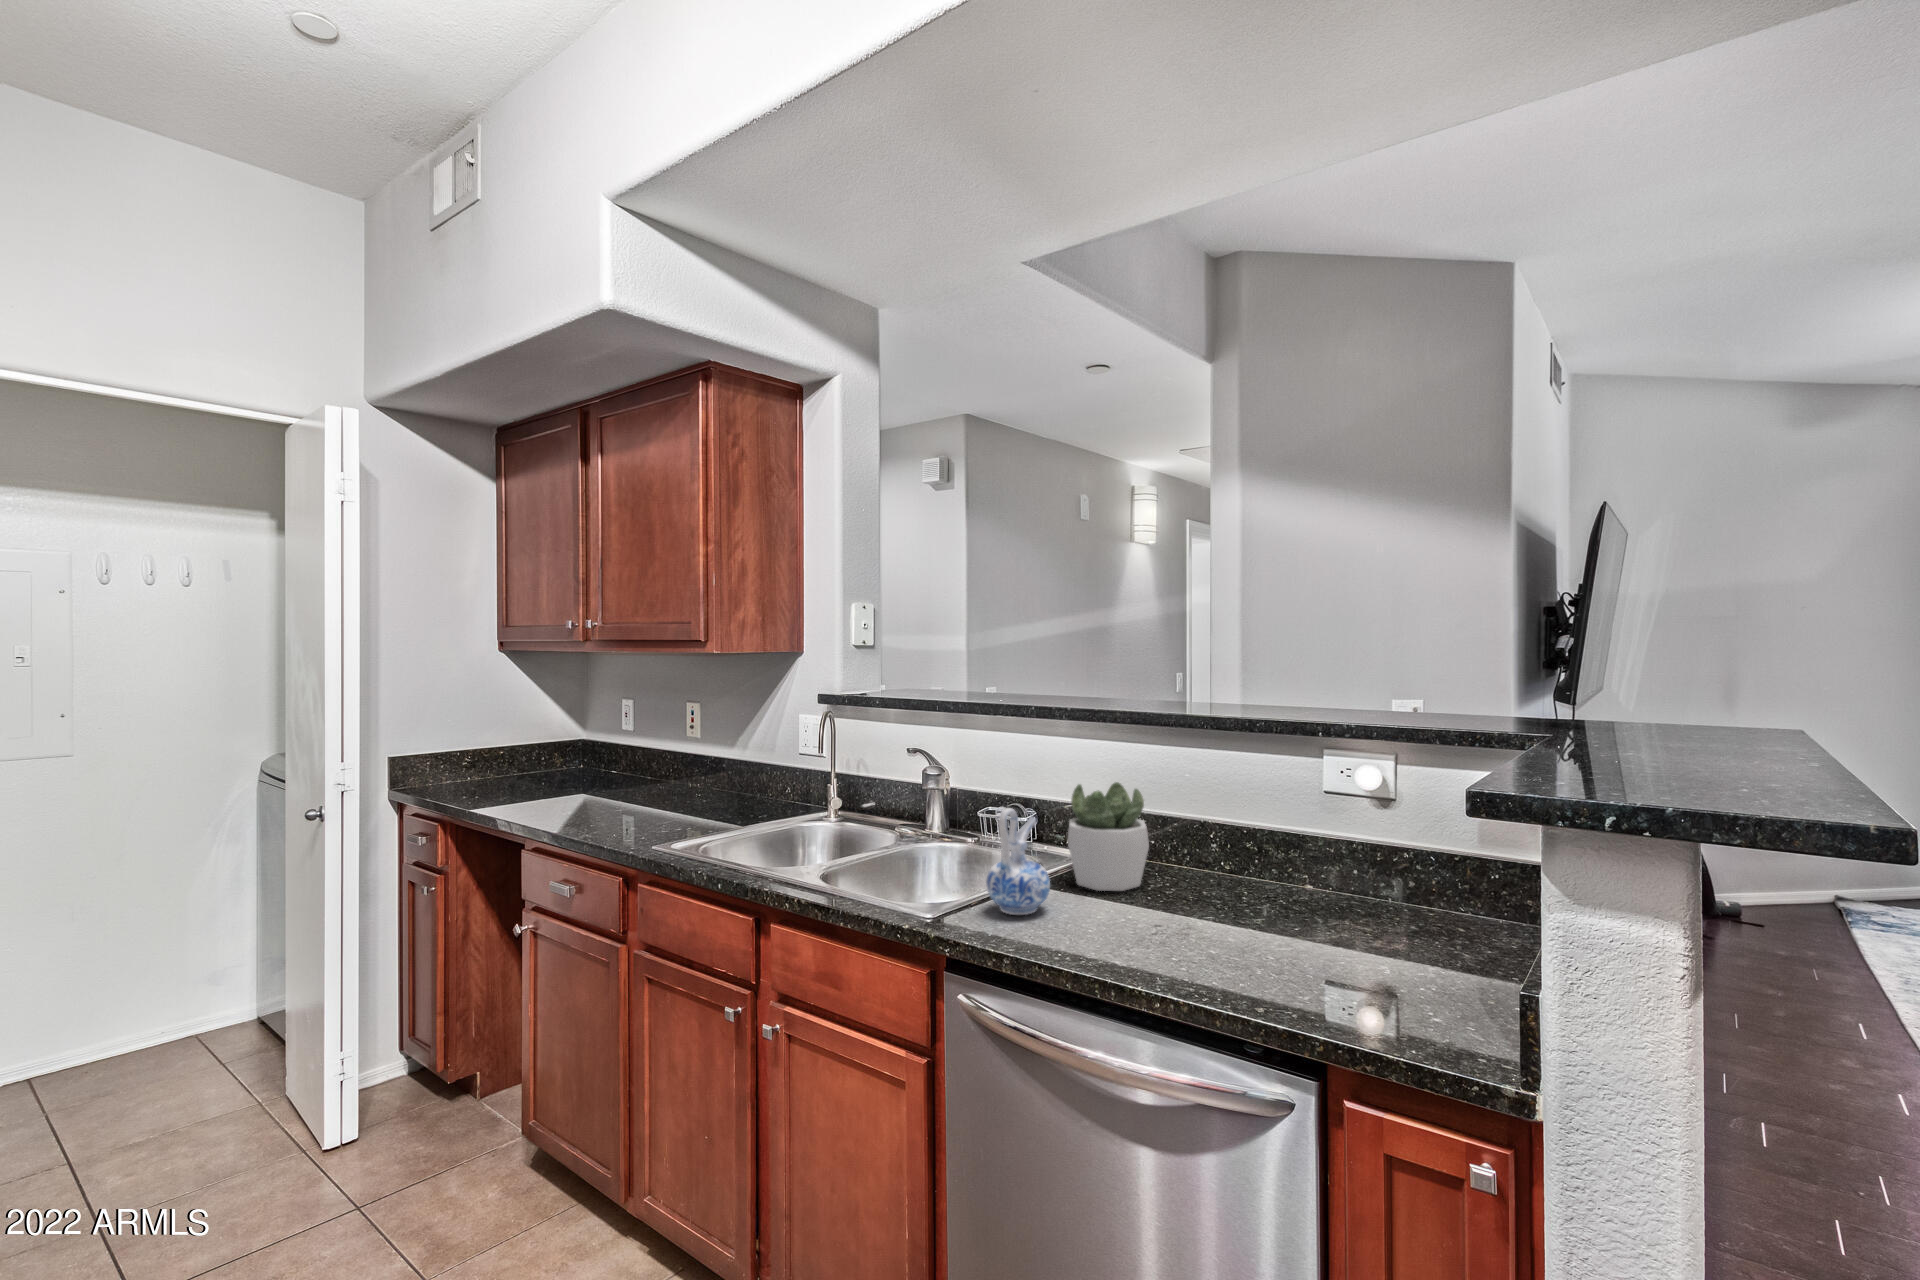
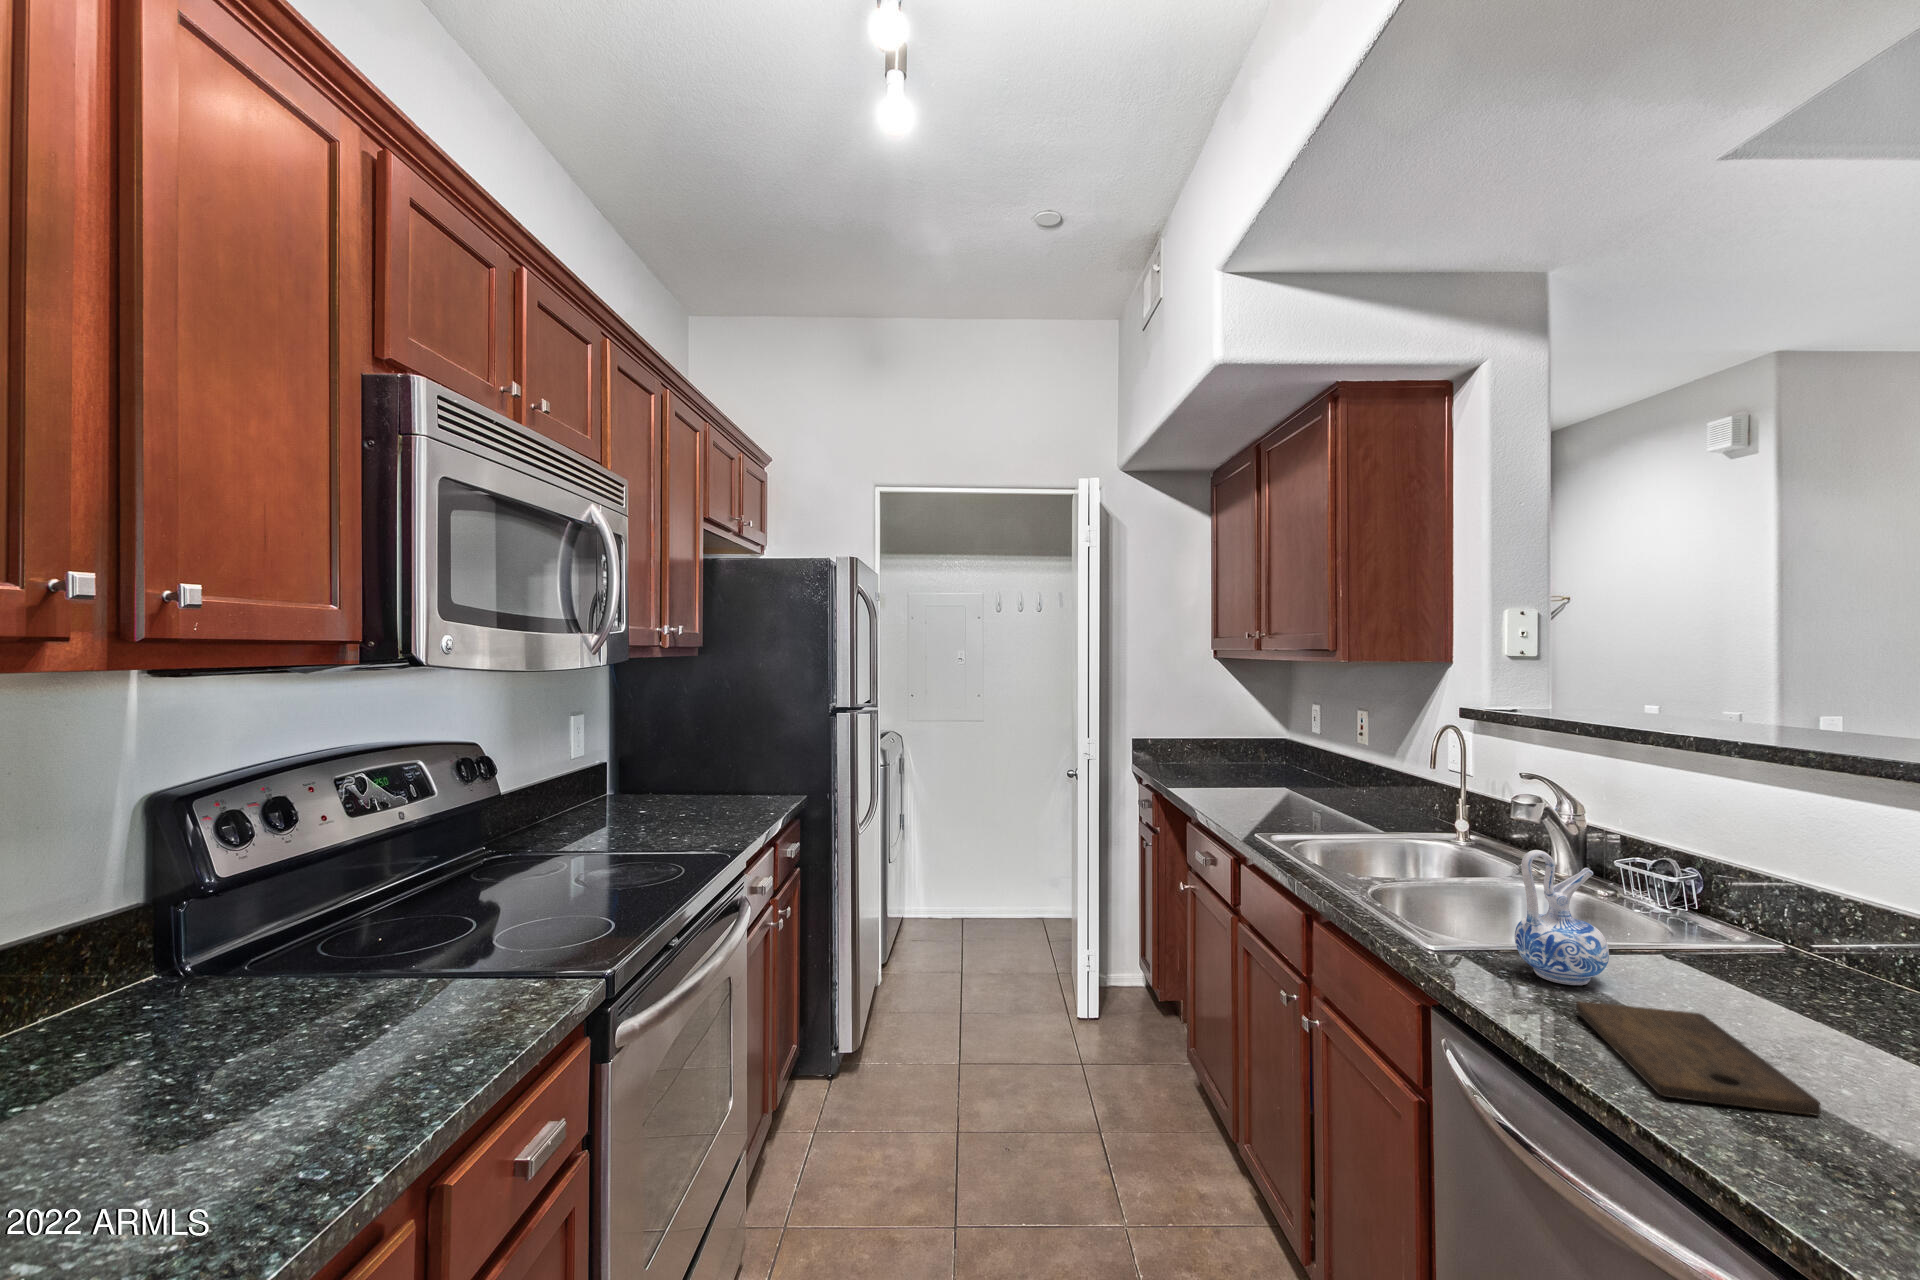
succulent plant: present [1068,782,1149,891] -> none [1674,843,1835,1004]
cutting board: none [1057,909,1219,971] -> present [1576,1001,1821,1115]

